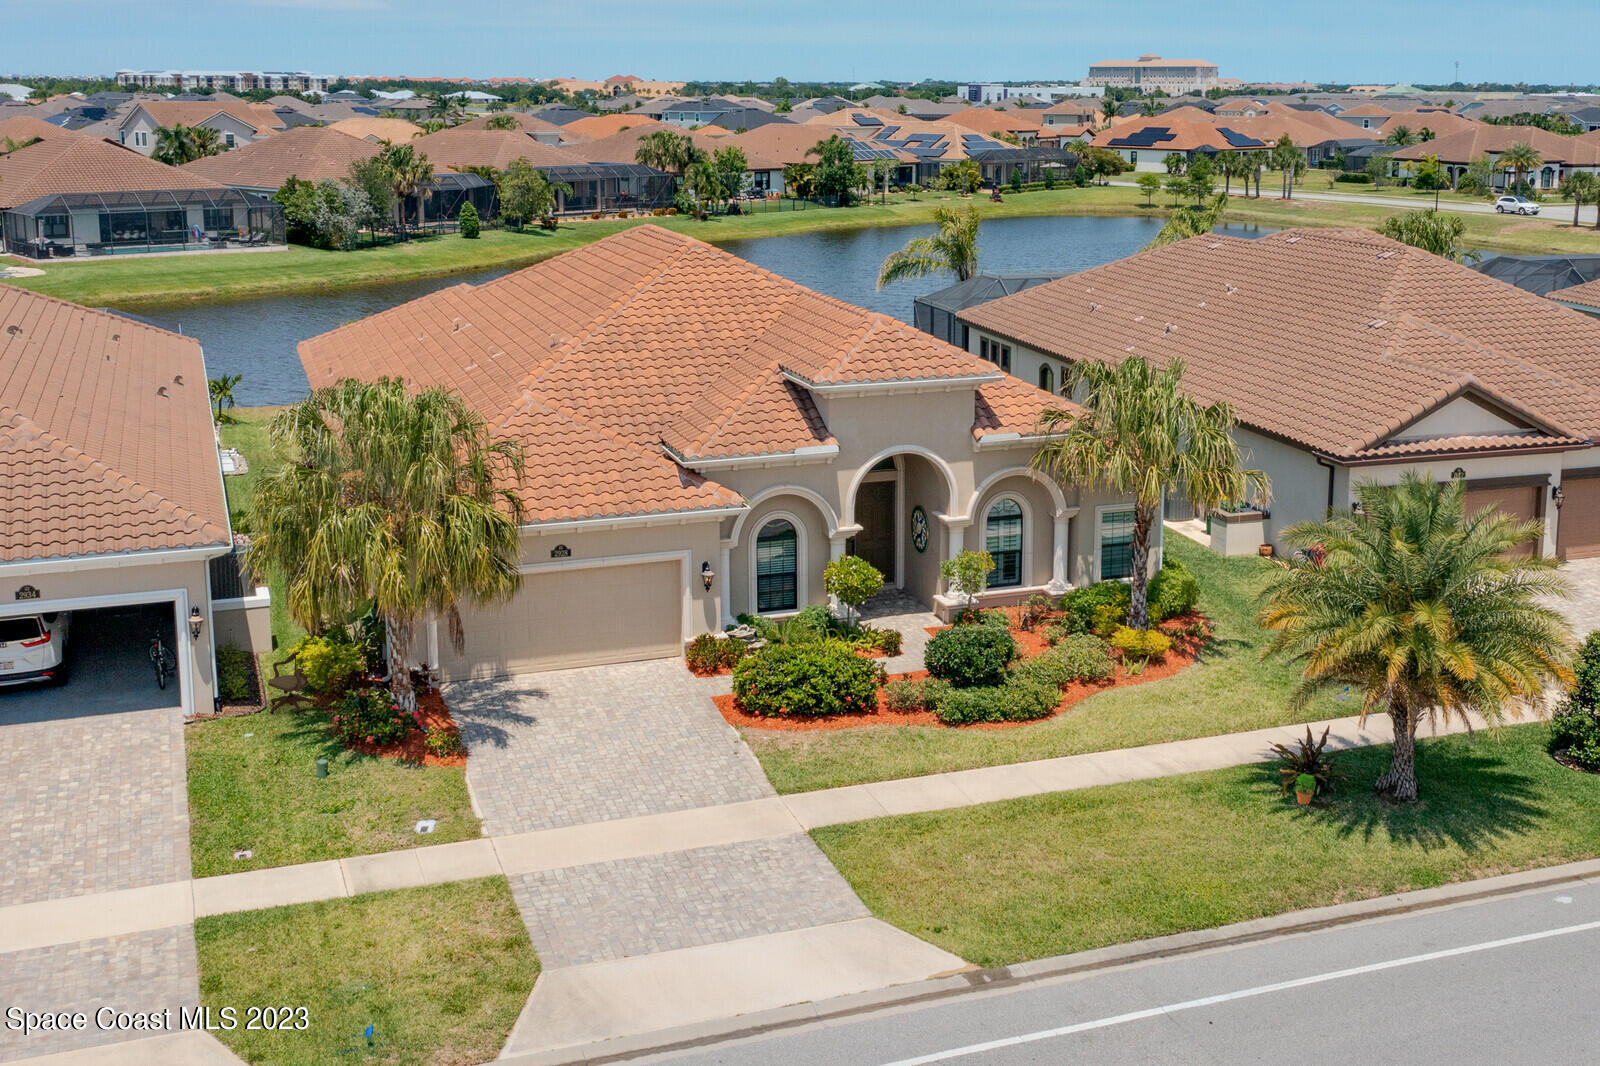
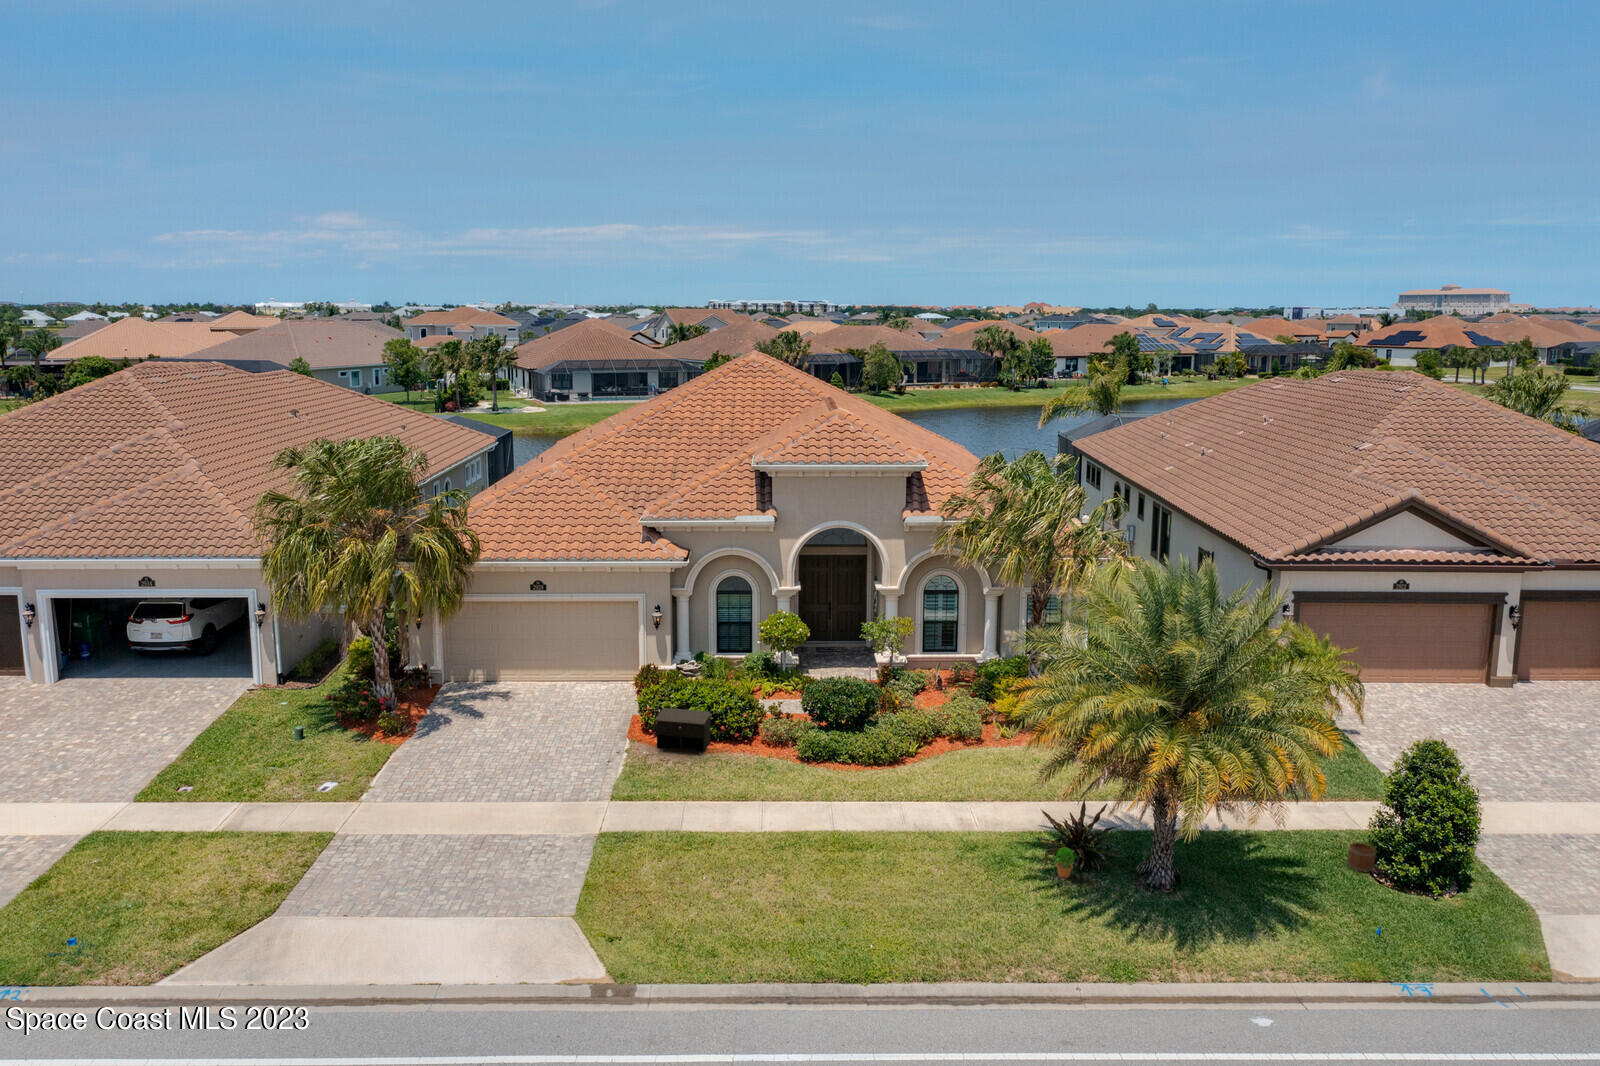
chair: present [268,651,316,715] -> none [284,645,323,695]
storage bench: none [785,679,844,730] -> present [656,708,711,755]
bucket: none [1538,736,1568,764] -> present [1347,842,1376,872]

